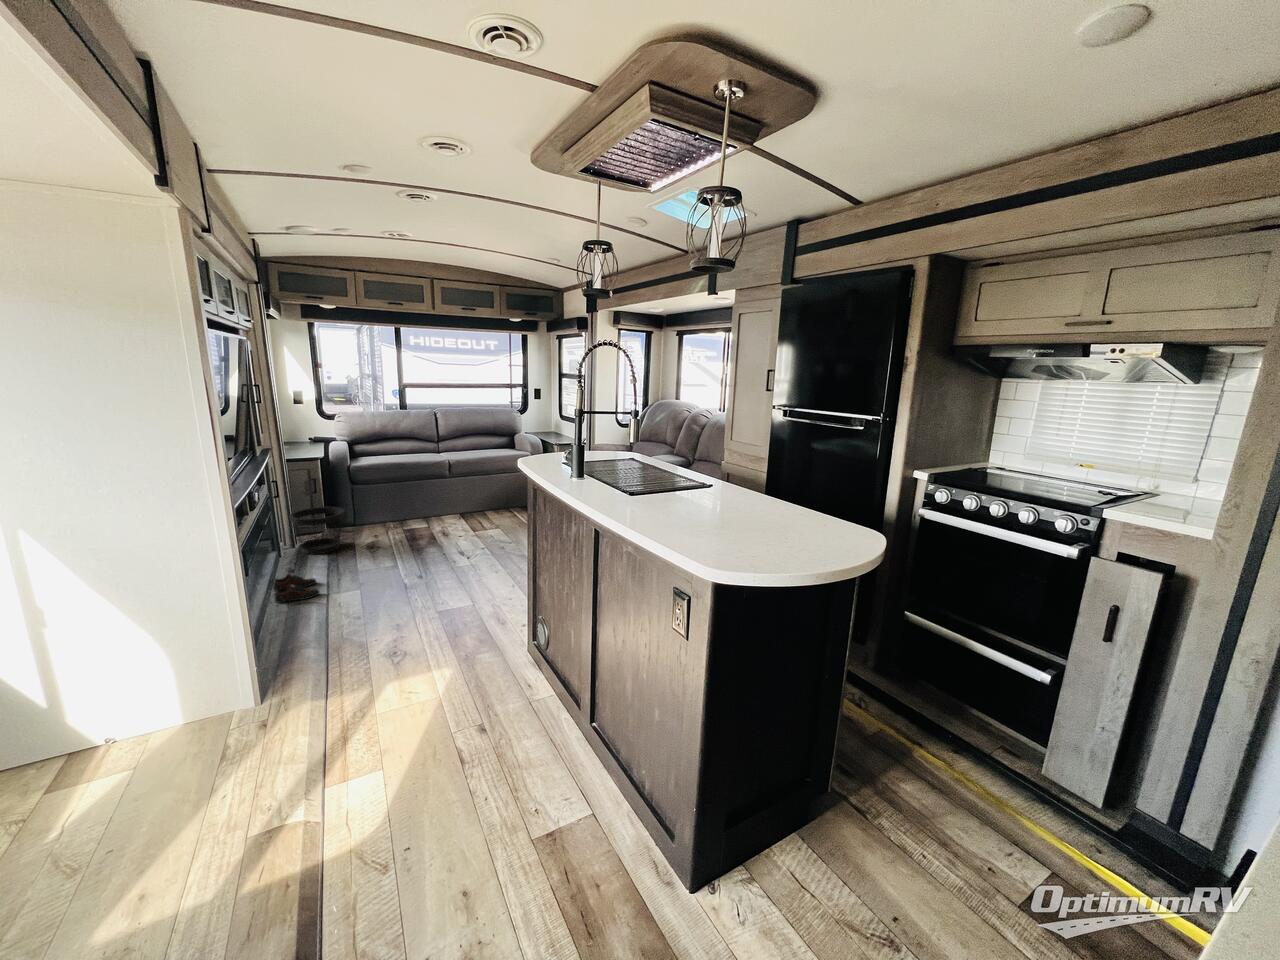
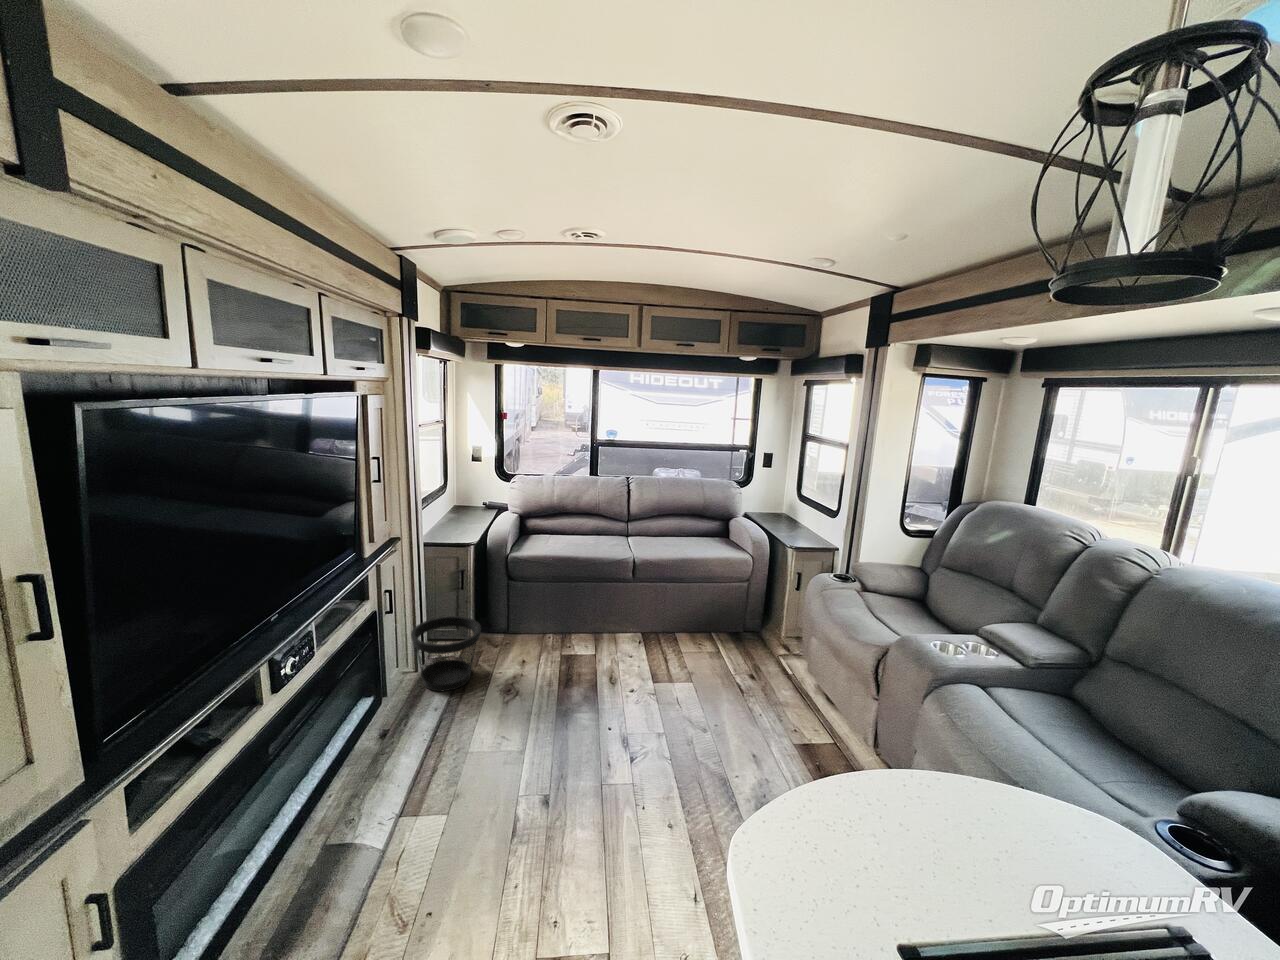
shoe: present [273,574,320,602] -> none [324,752,401,818]

